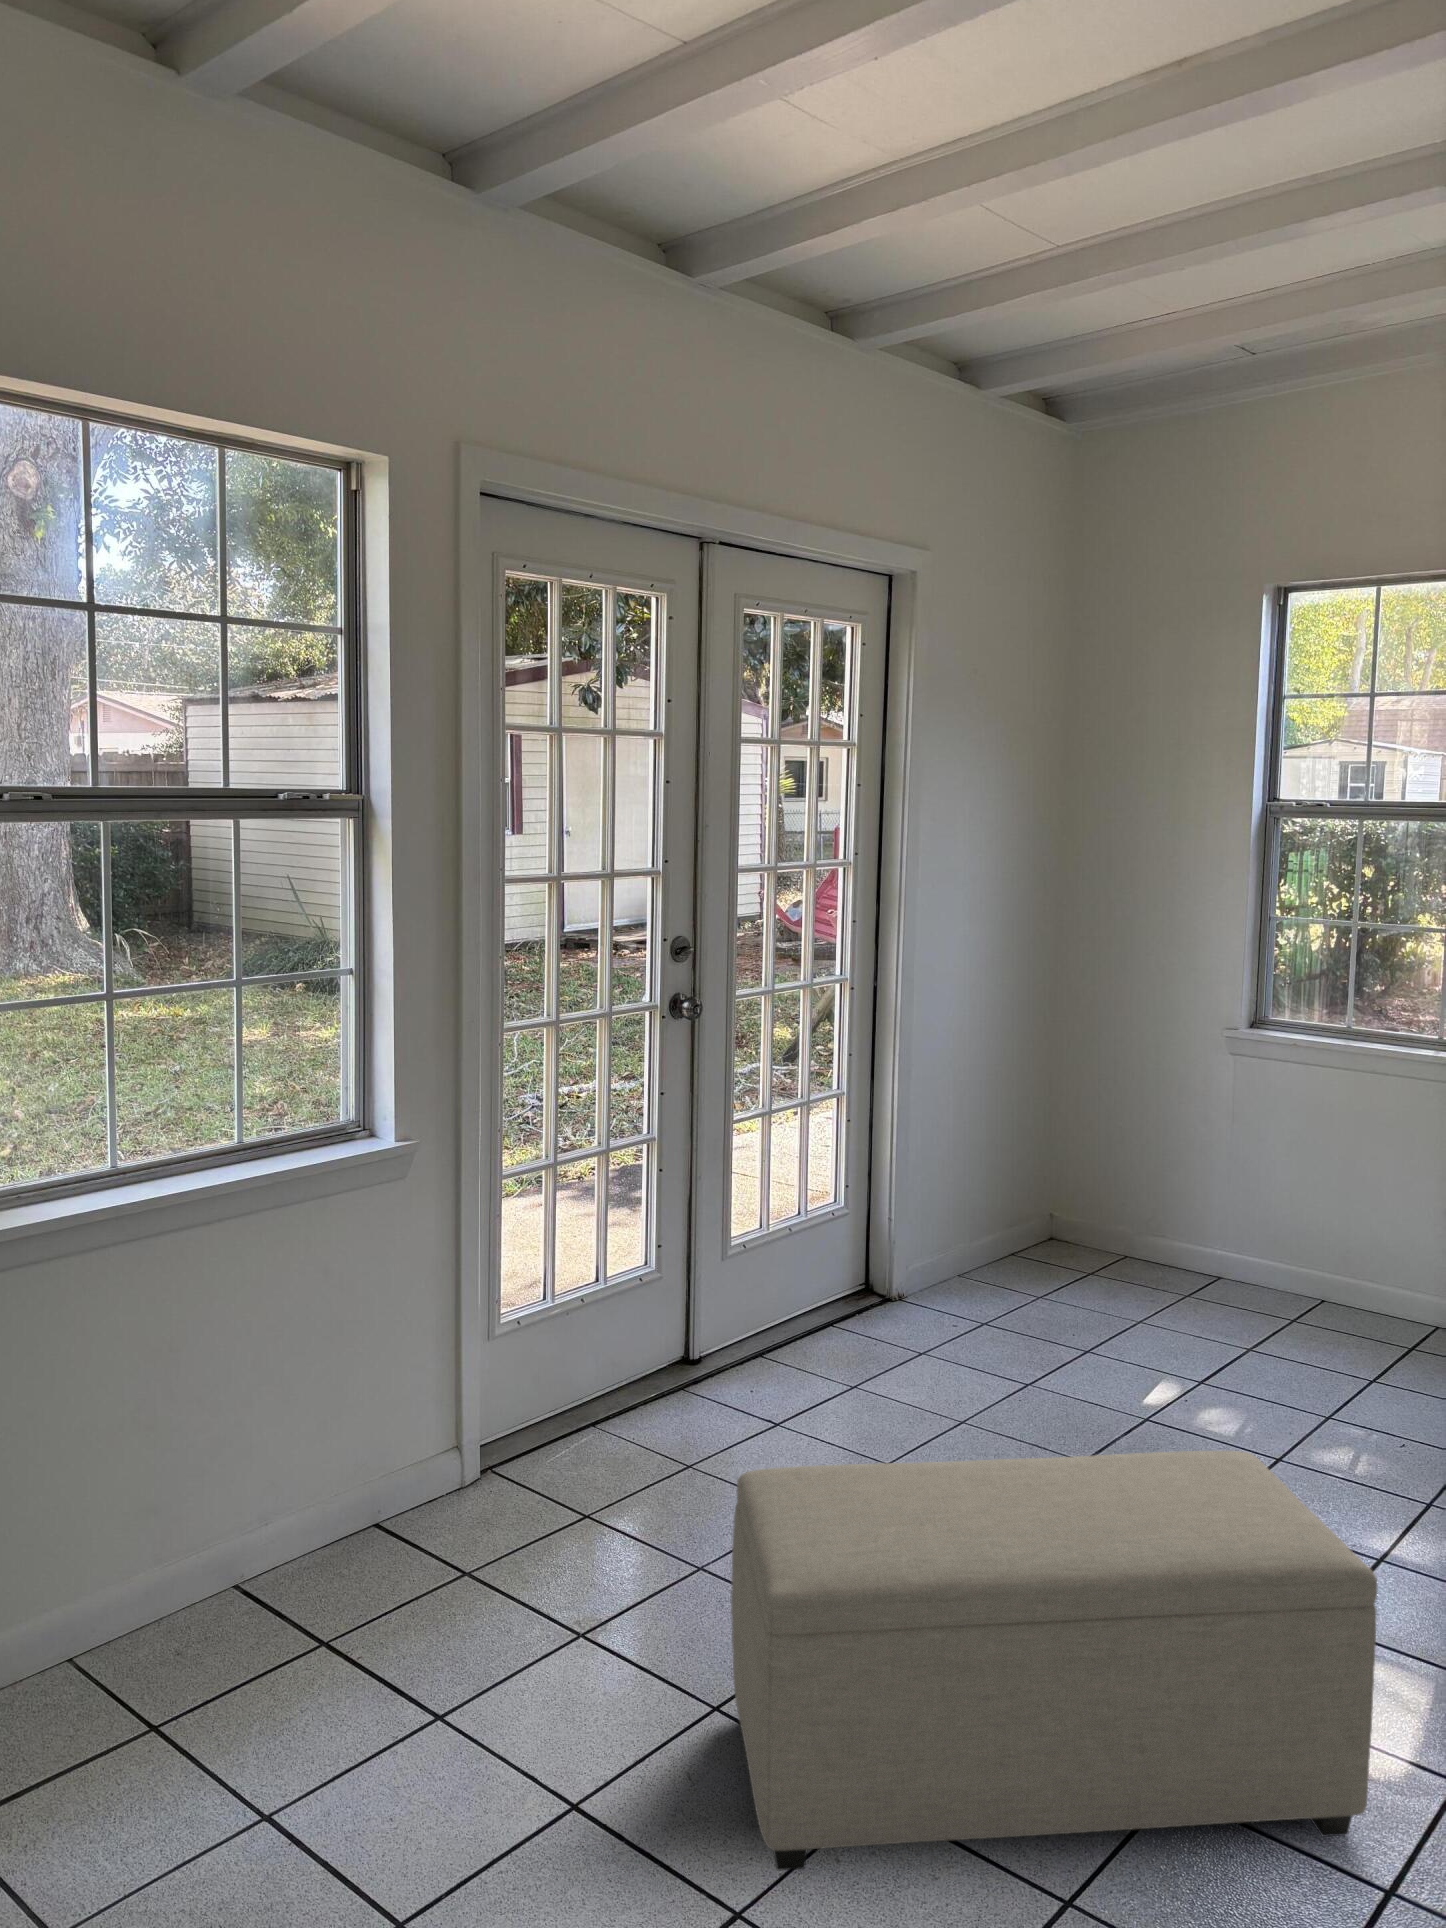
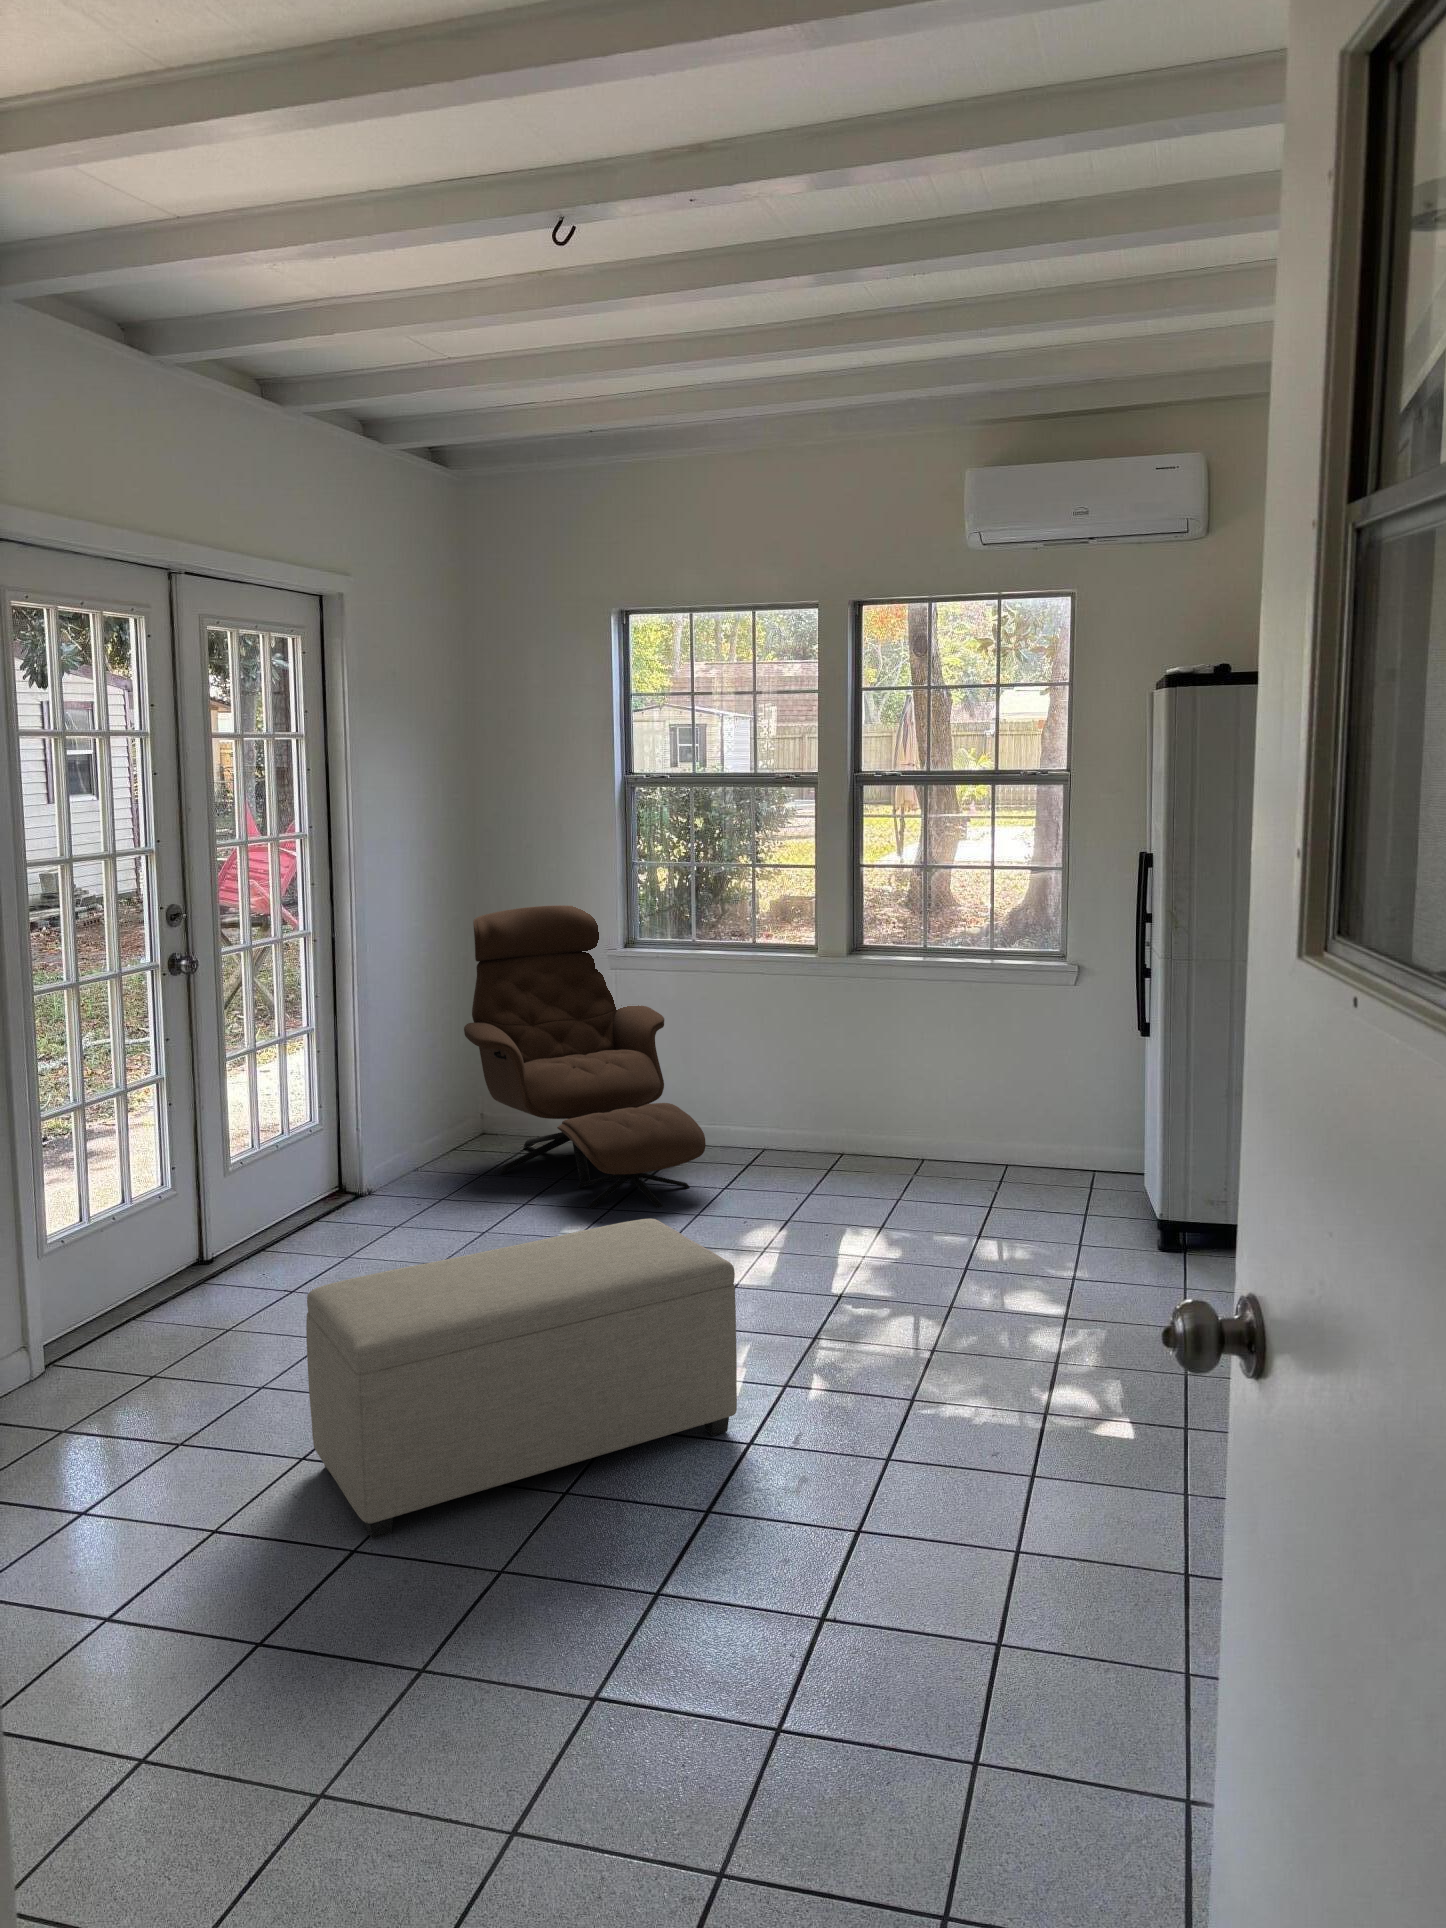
lounge chair: none [1030,964,1347,1393] -> present [464,905,706,1208]

